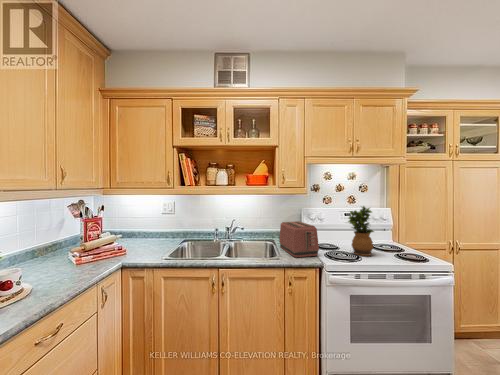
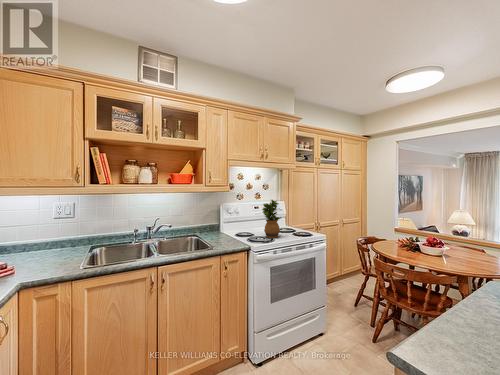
toaster: present [279,221,319,257] -> none [205,215,243,245]

